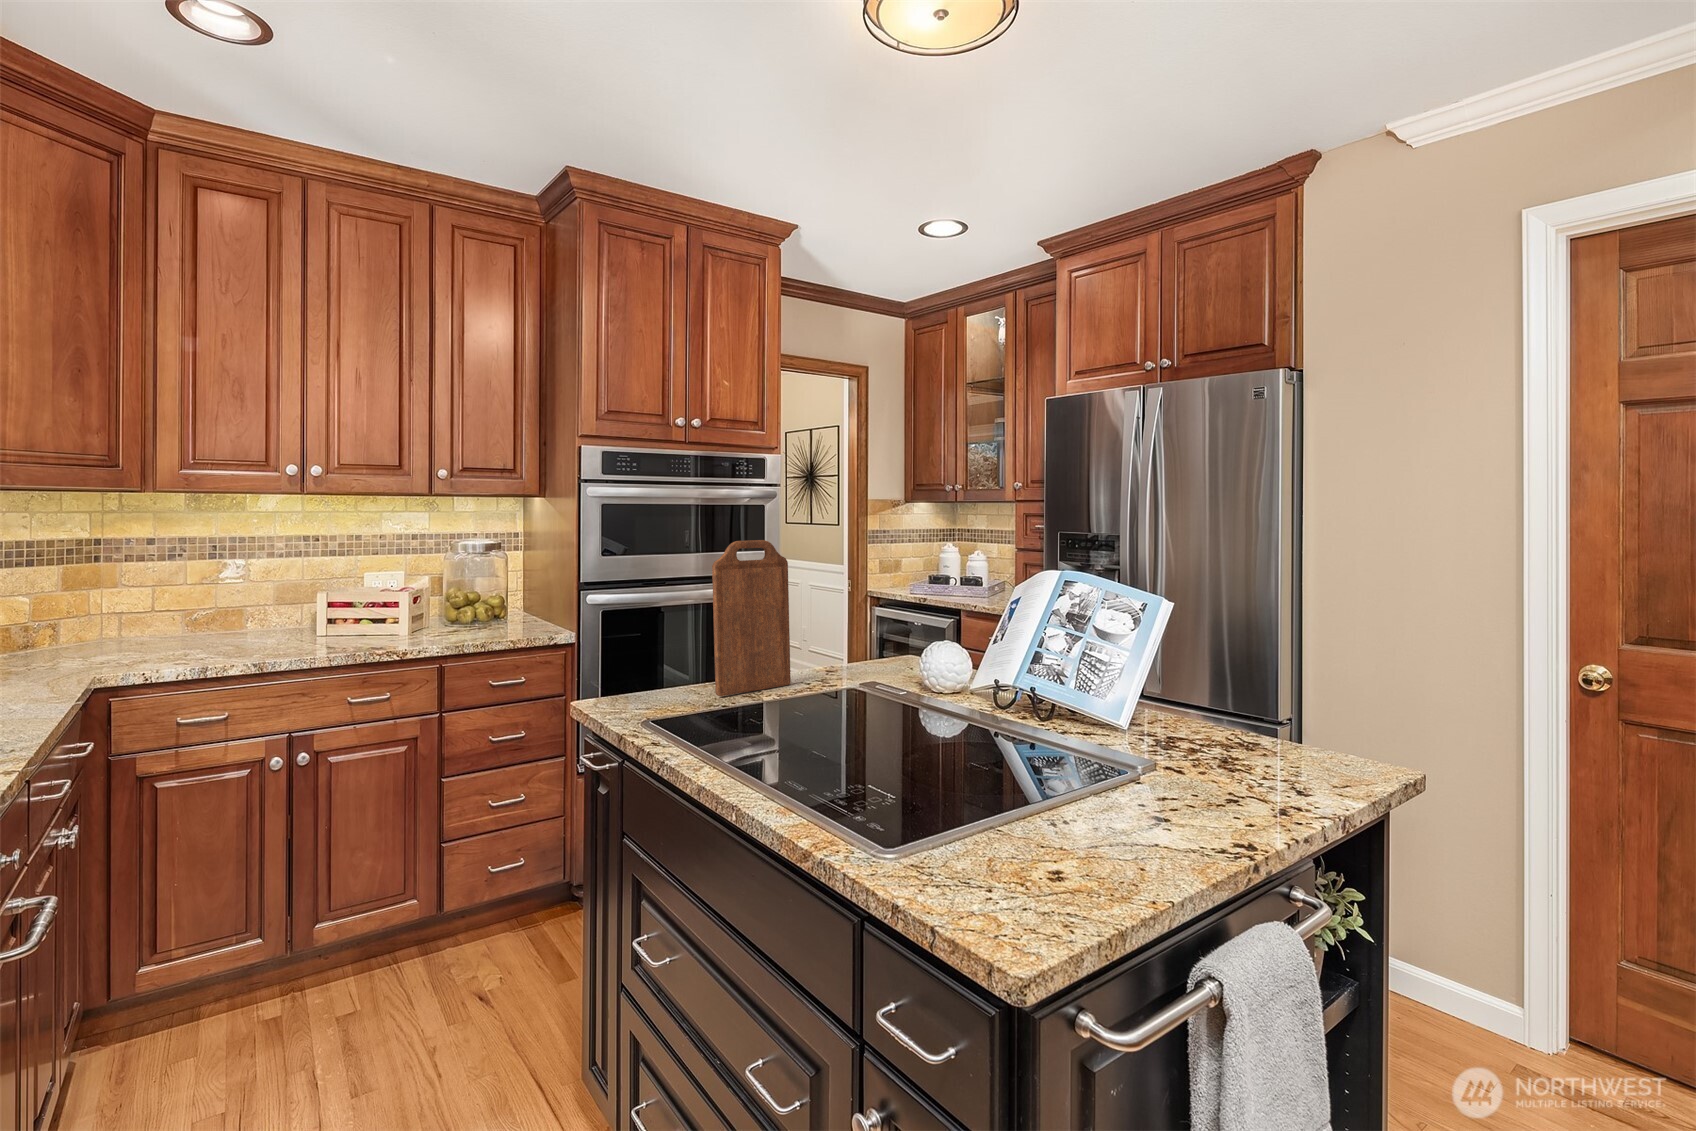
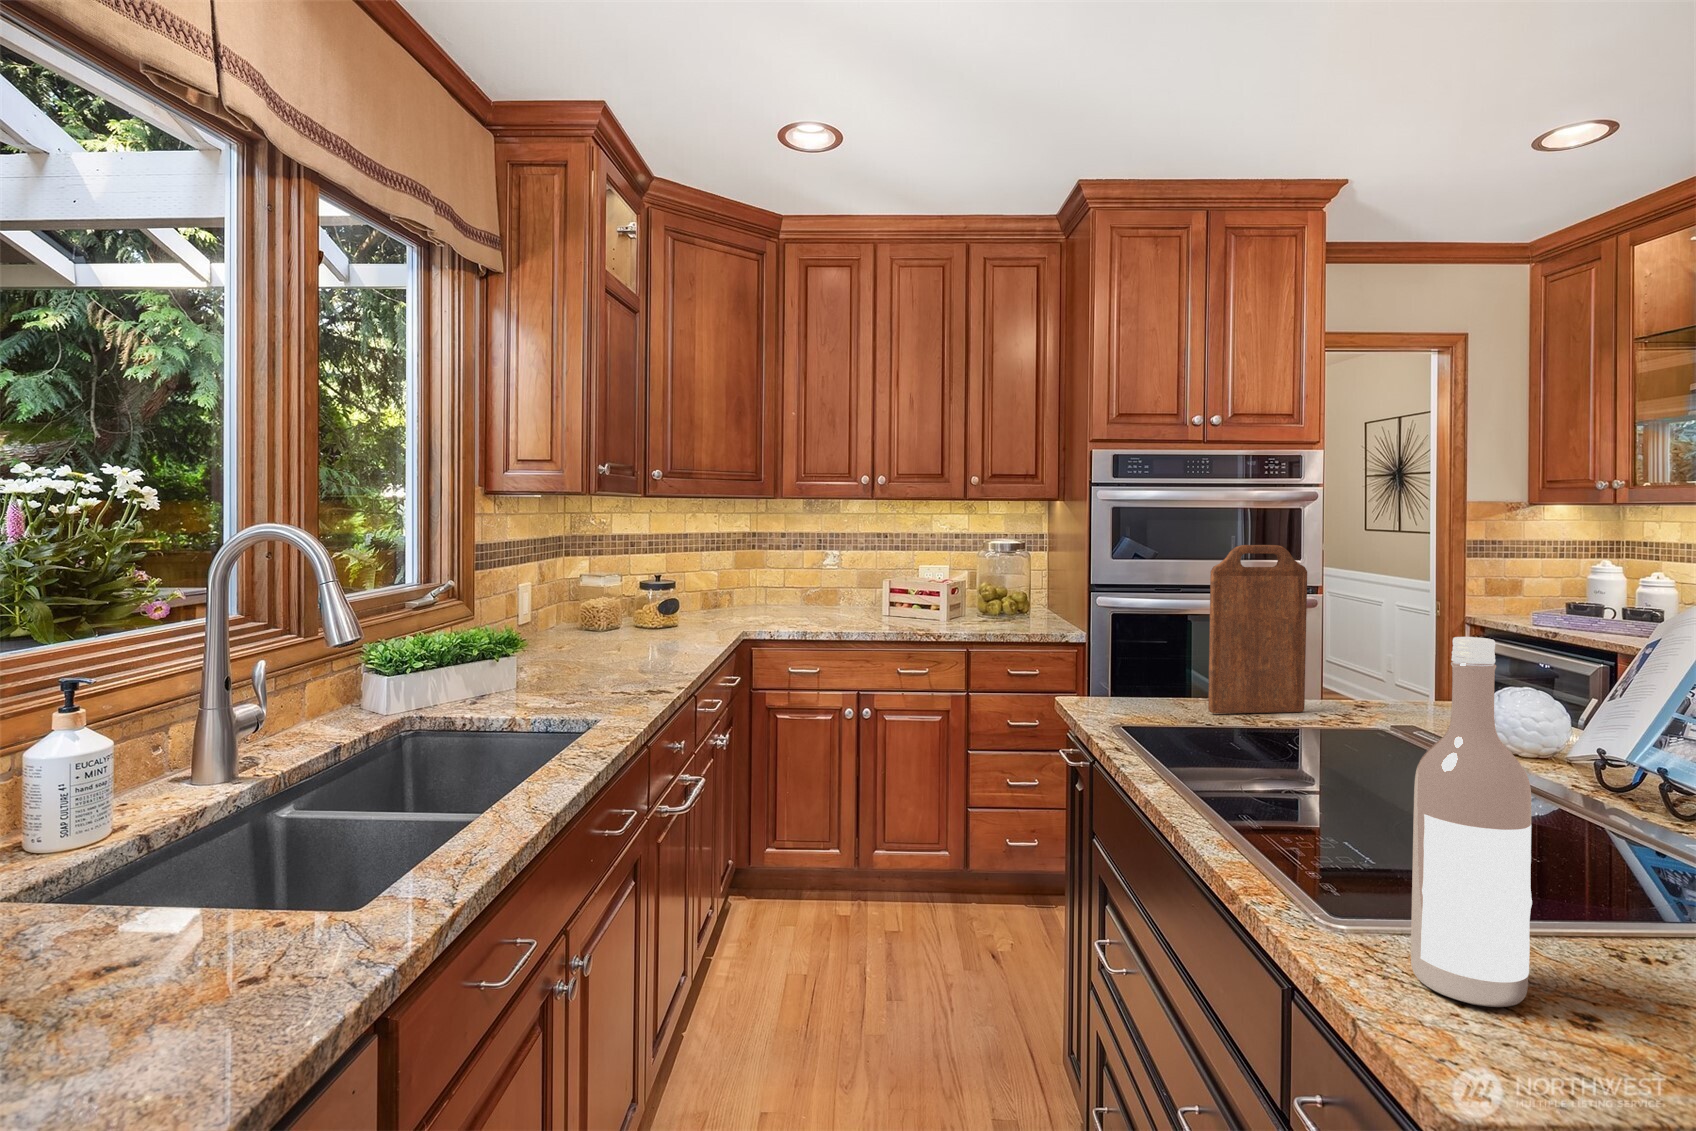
wine bottle: none [950,611,1026,889] -> present [1411,637,1532,1007]

